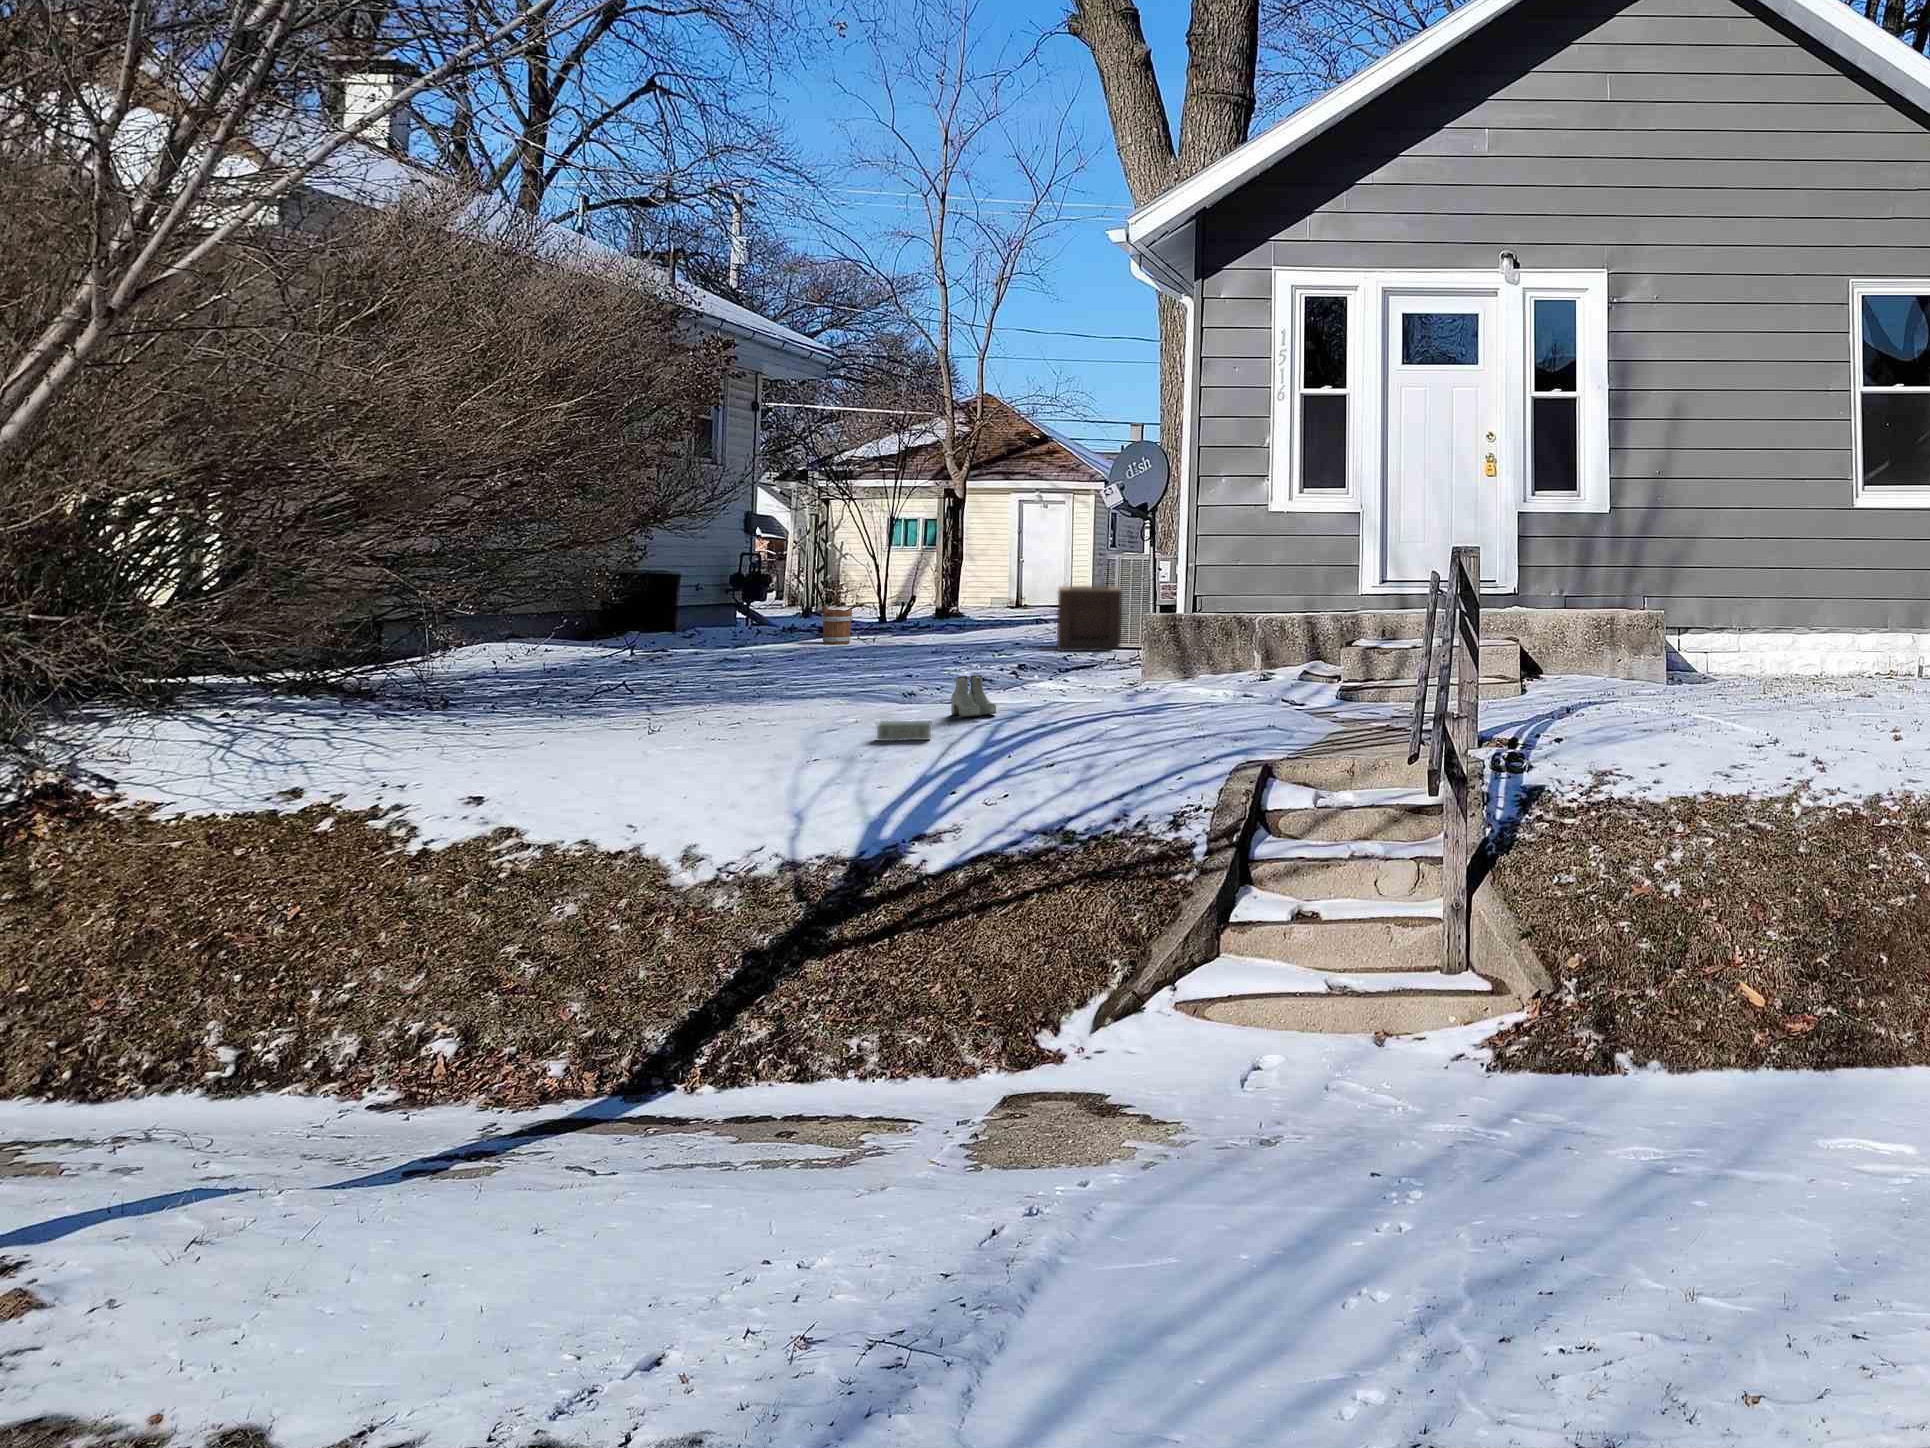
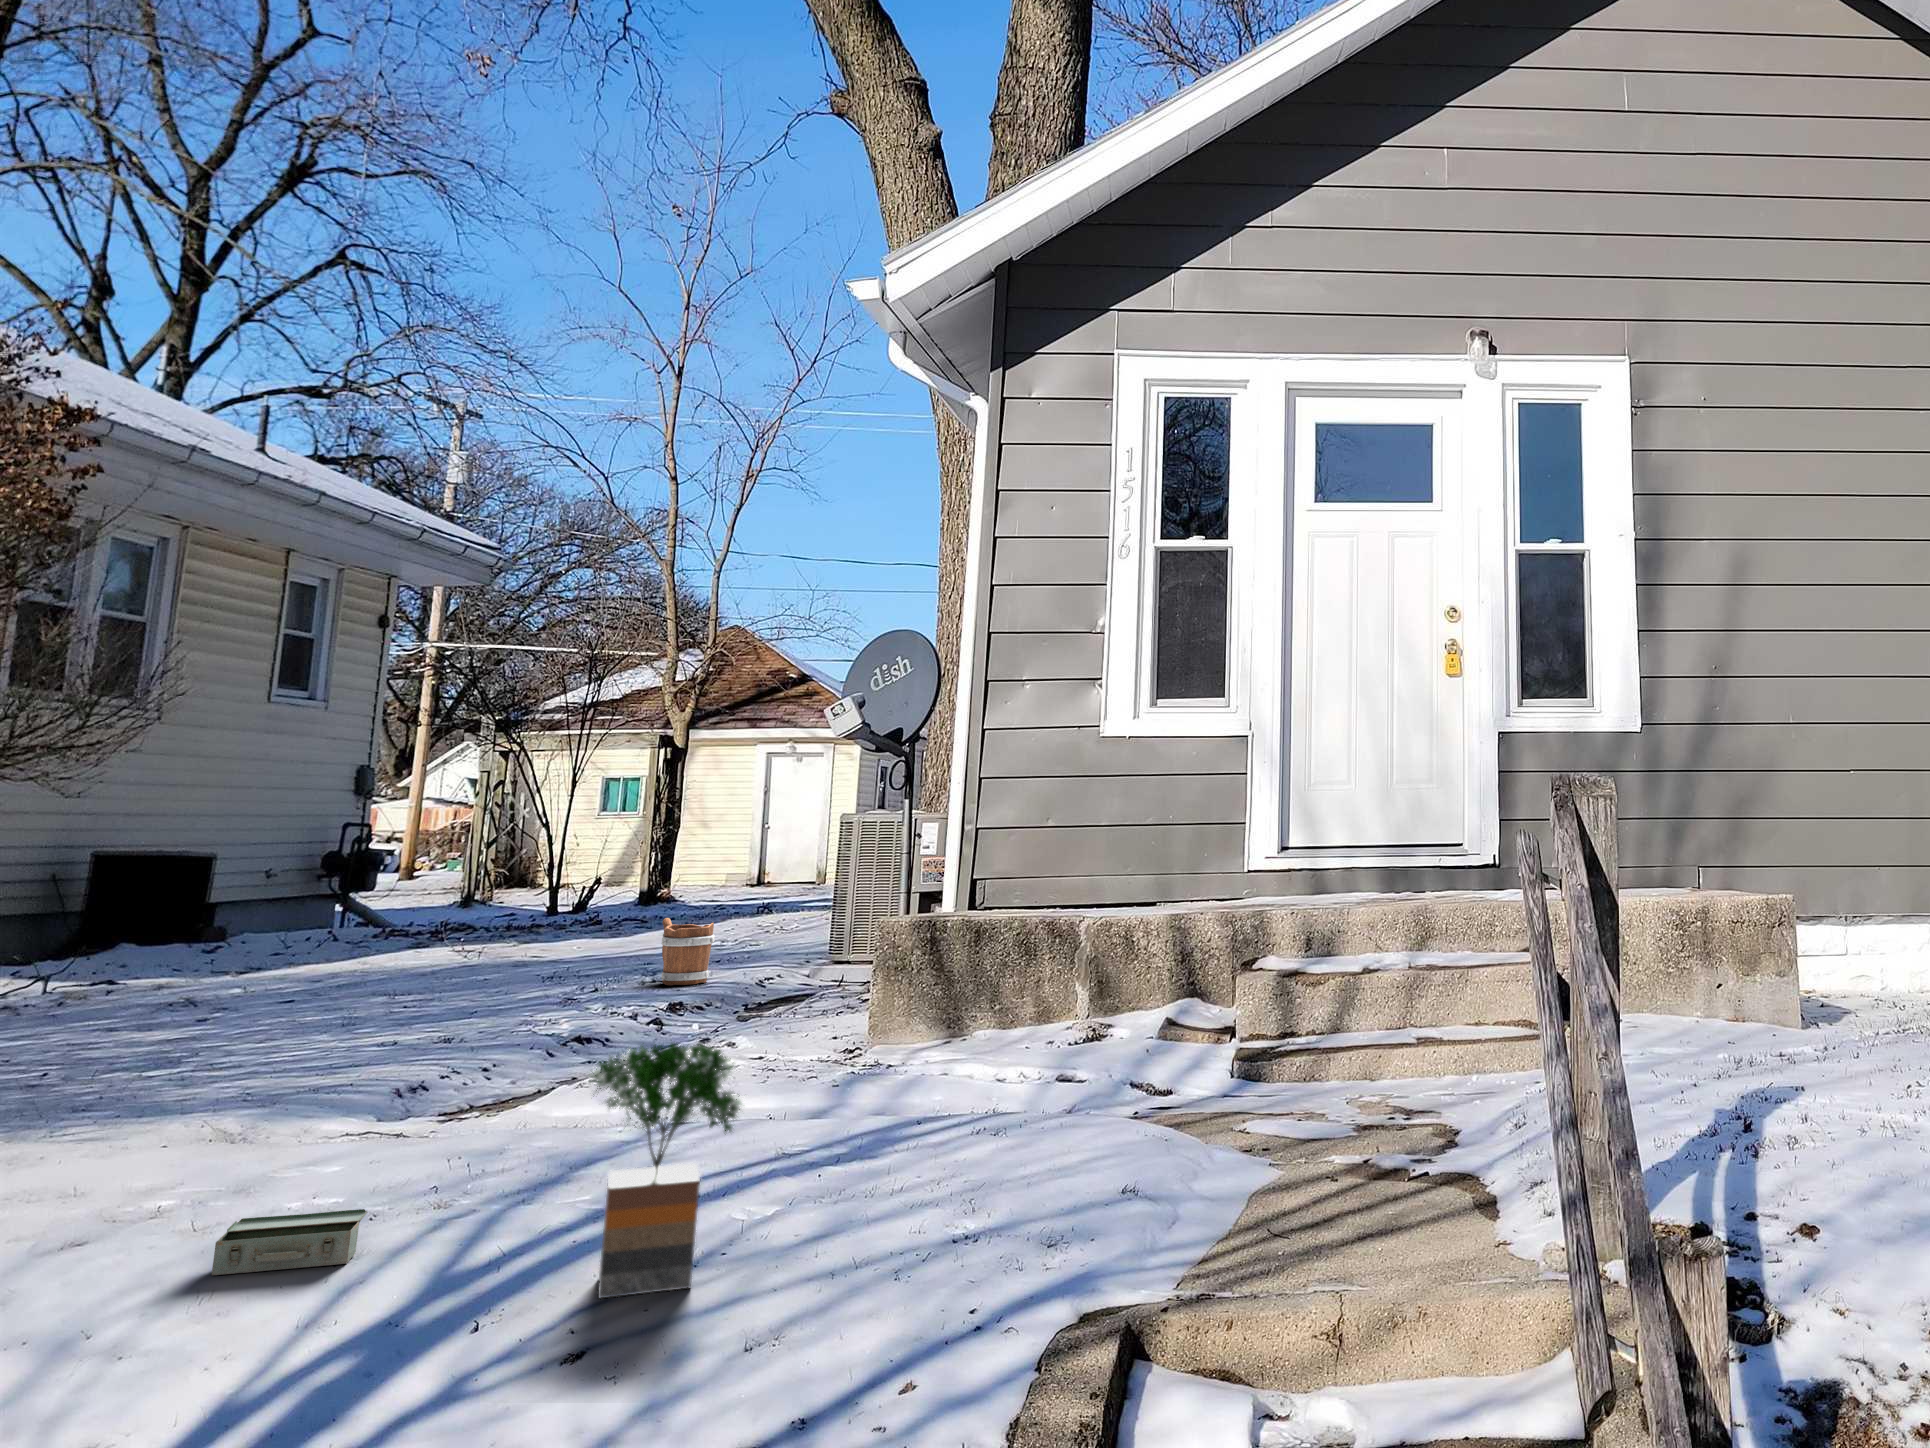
wooden crate: present [1057,586,1122,651] -> none [754,867,860,973]
bucket: present [822,606,853,644] -> present [661,918,715,985]
potted tree: none [1030,648,1101,751] -> present [590,1043,743,1298]
boots: present [951,675,996,717] -> none [466,1071,560,1164]

